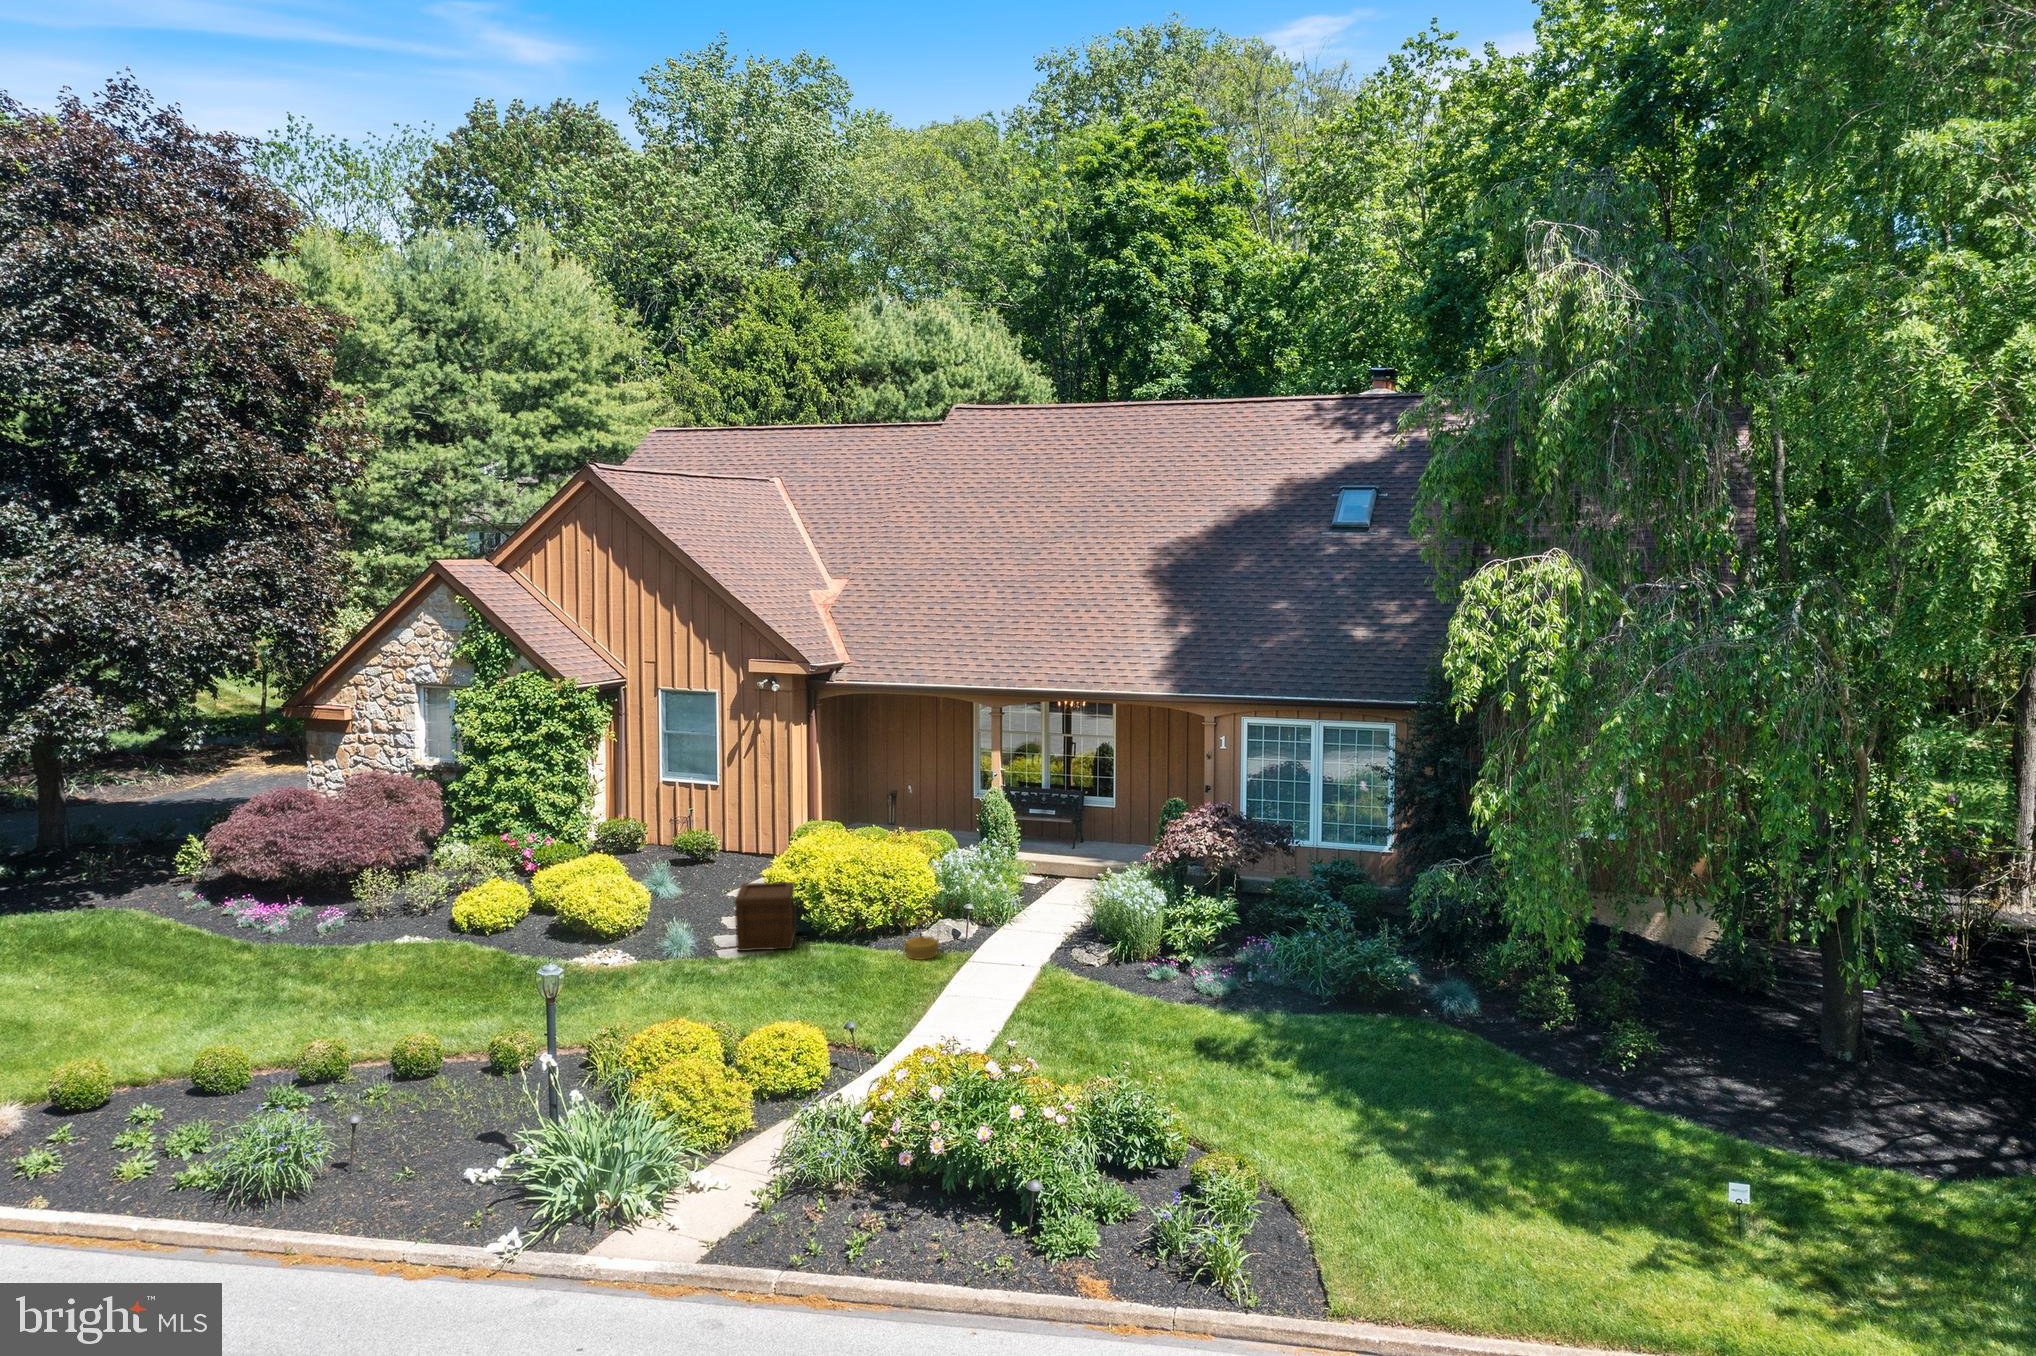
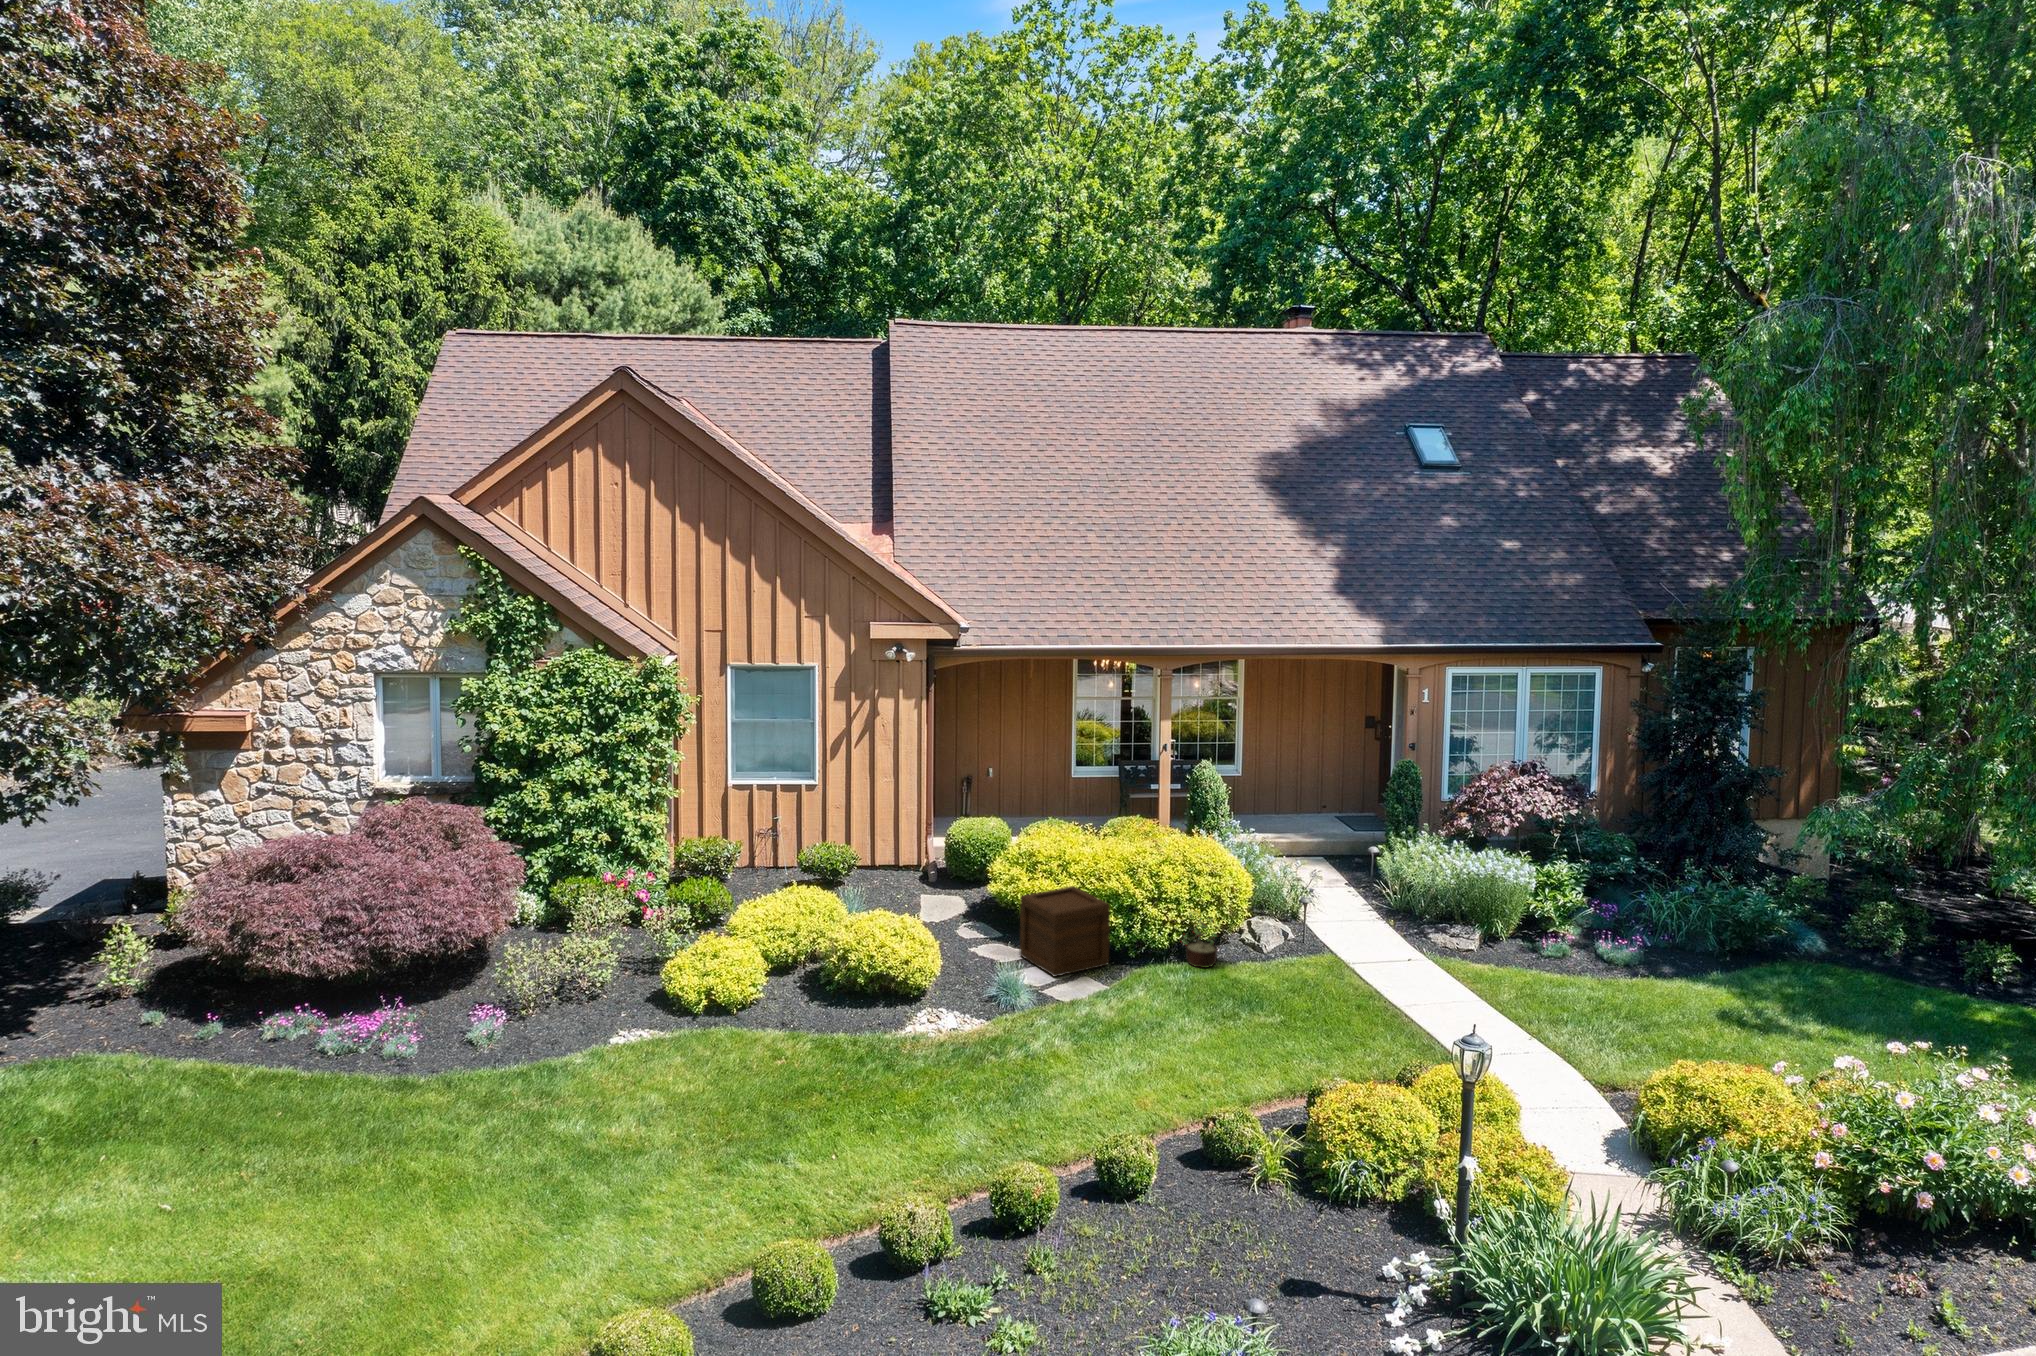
decorative plant: none [845,910,877,961] -> present [1181,911,1217,968]
woven basket: present [904,918,939,960] -> none [1233,907,1272,957]

